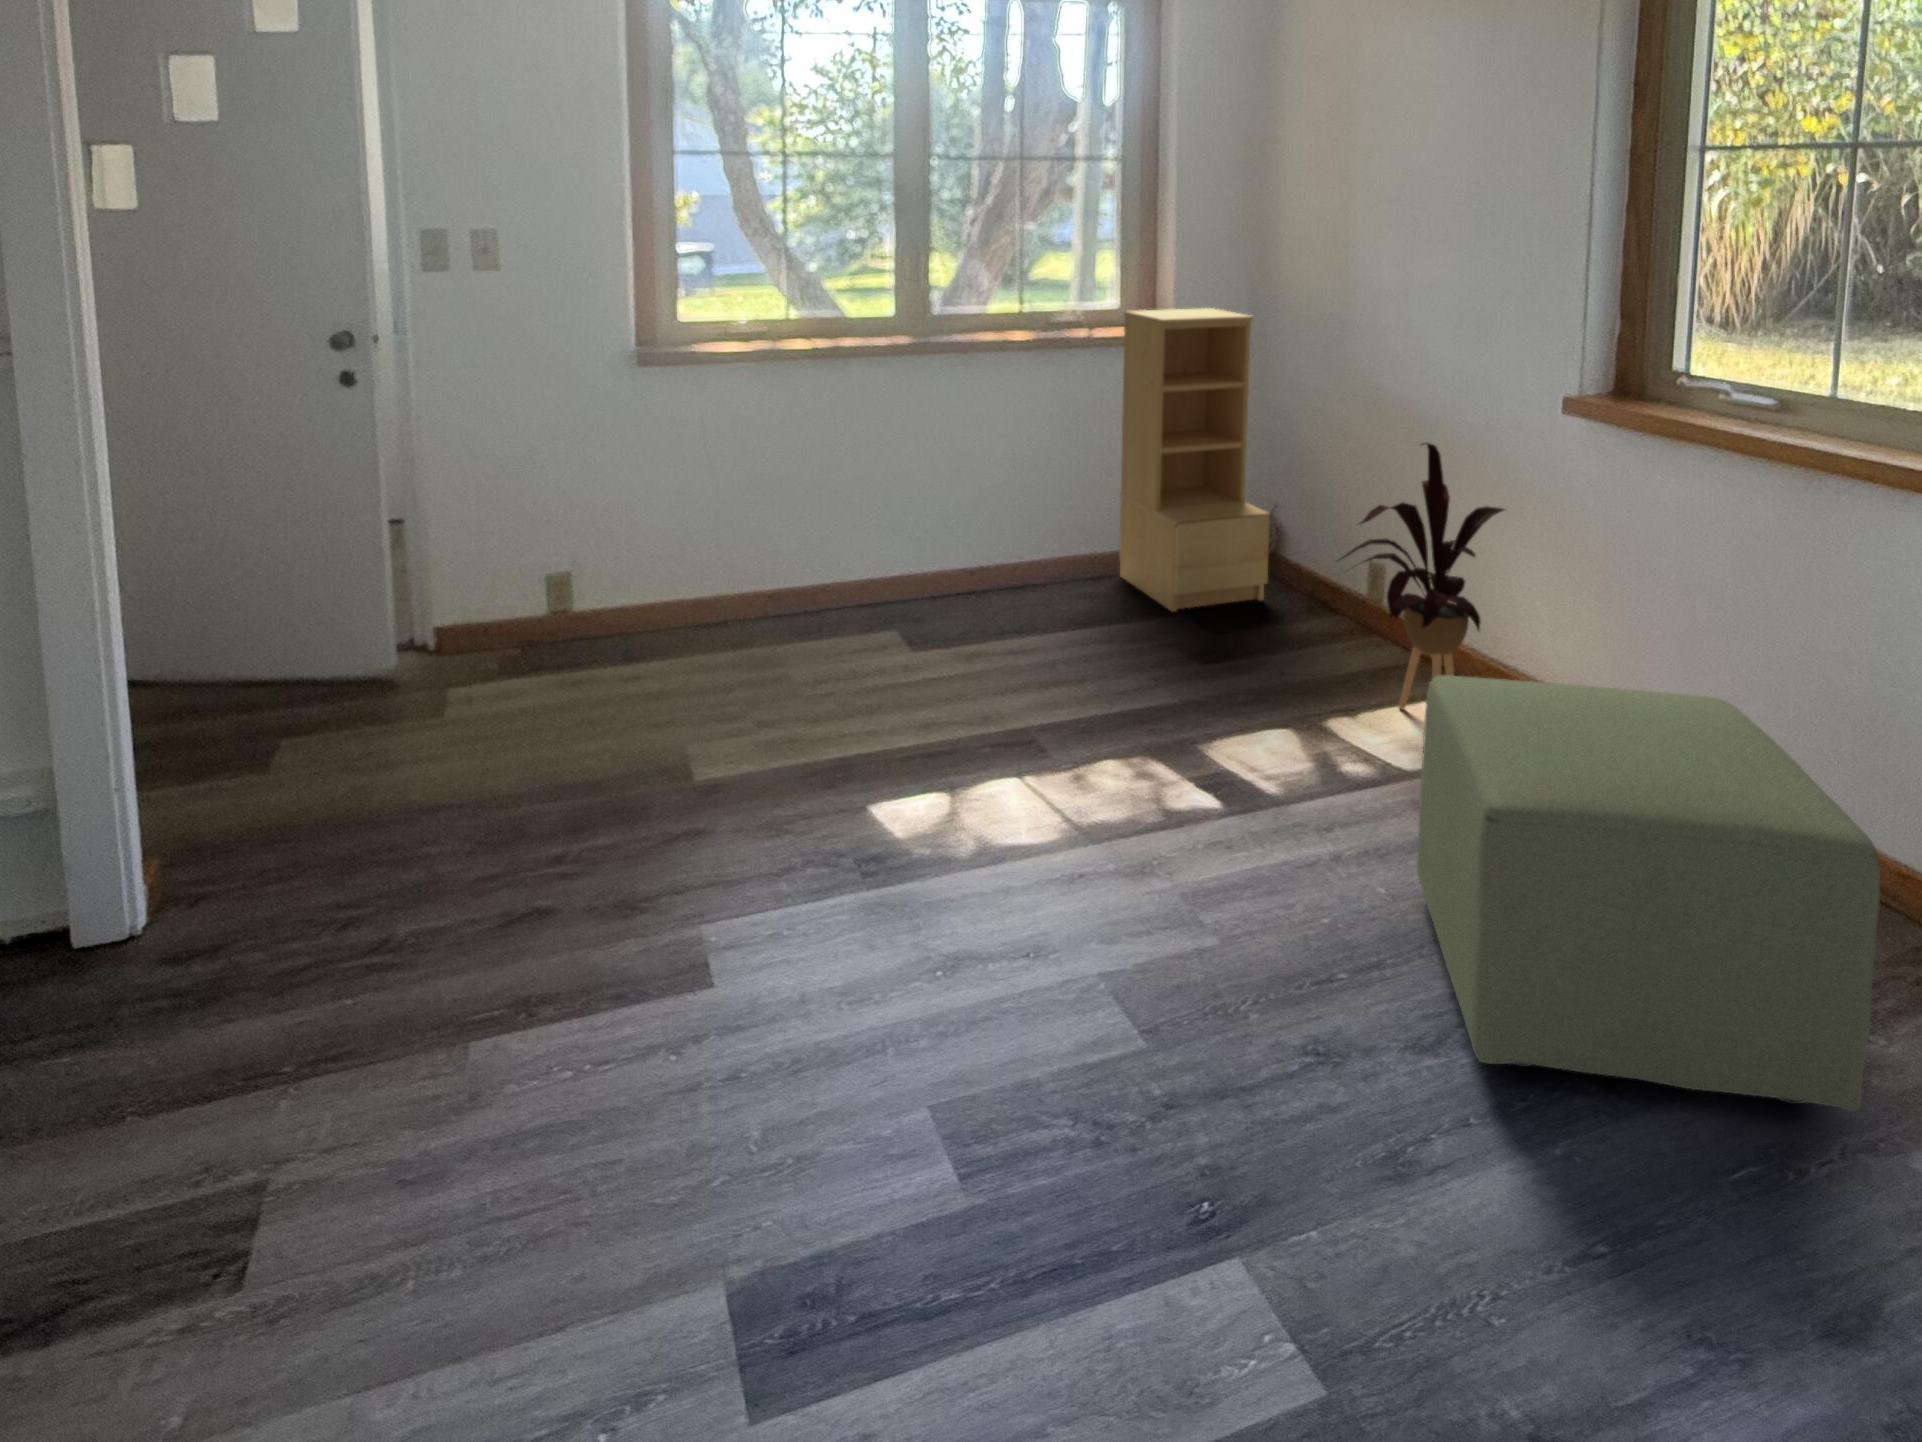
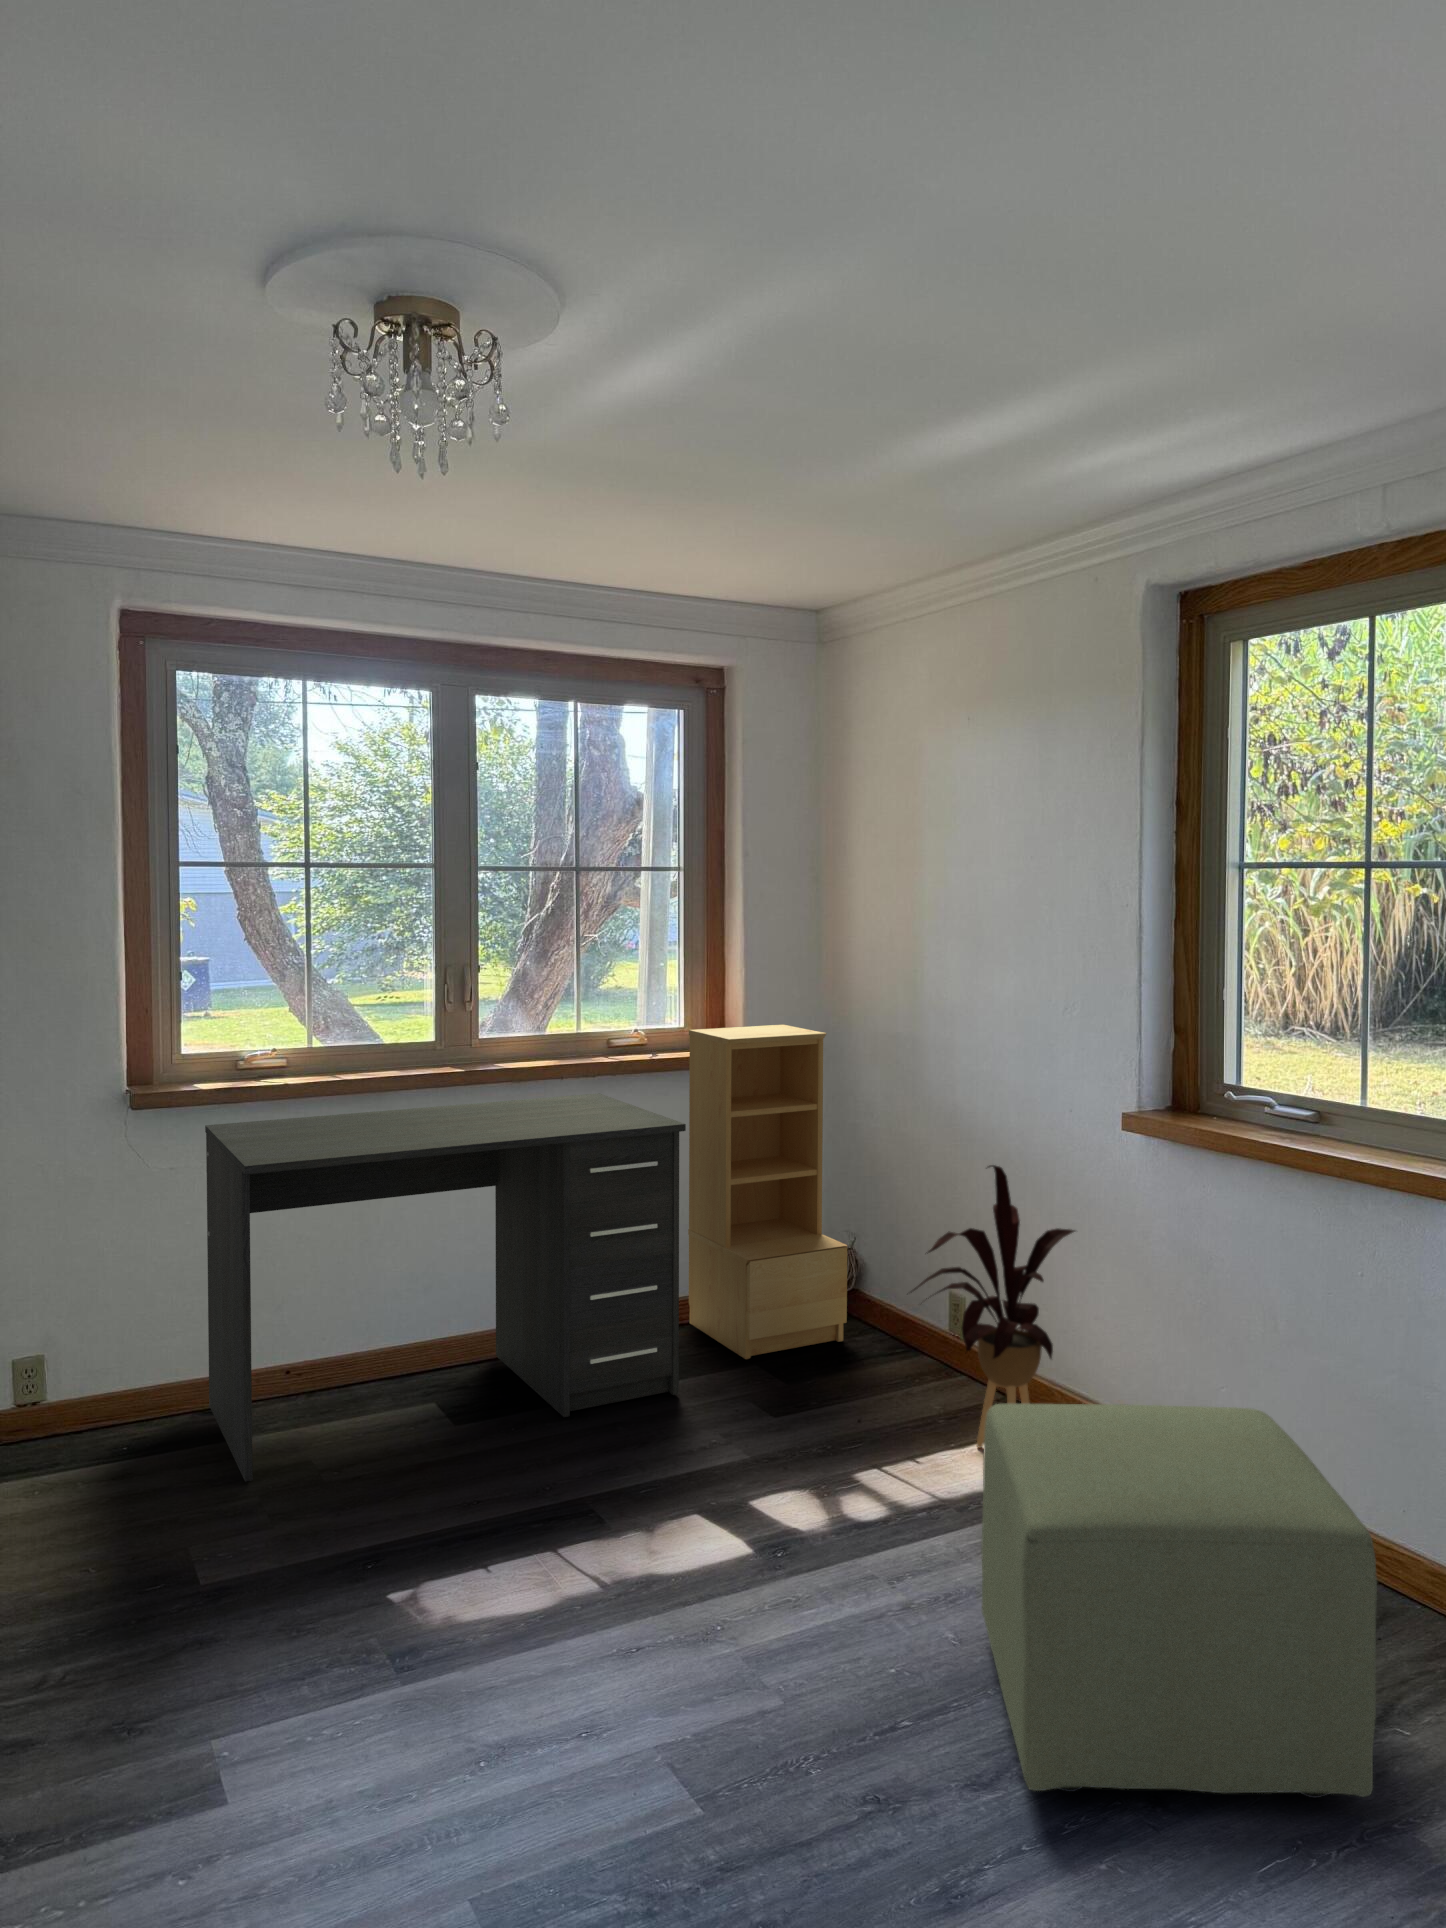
desk: none [699,367,1123,694] -> present [205,1093,686,1482]

